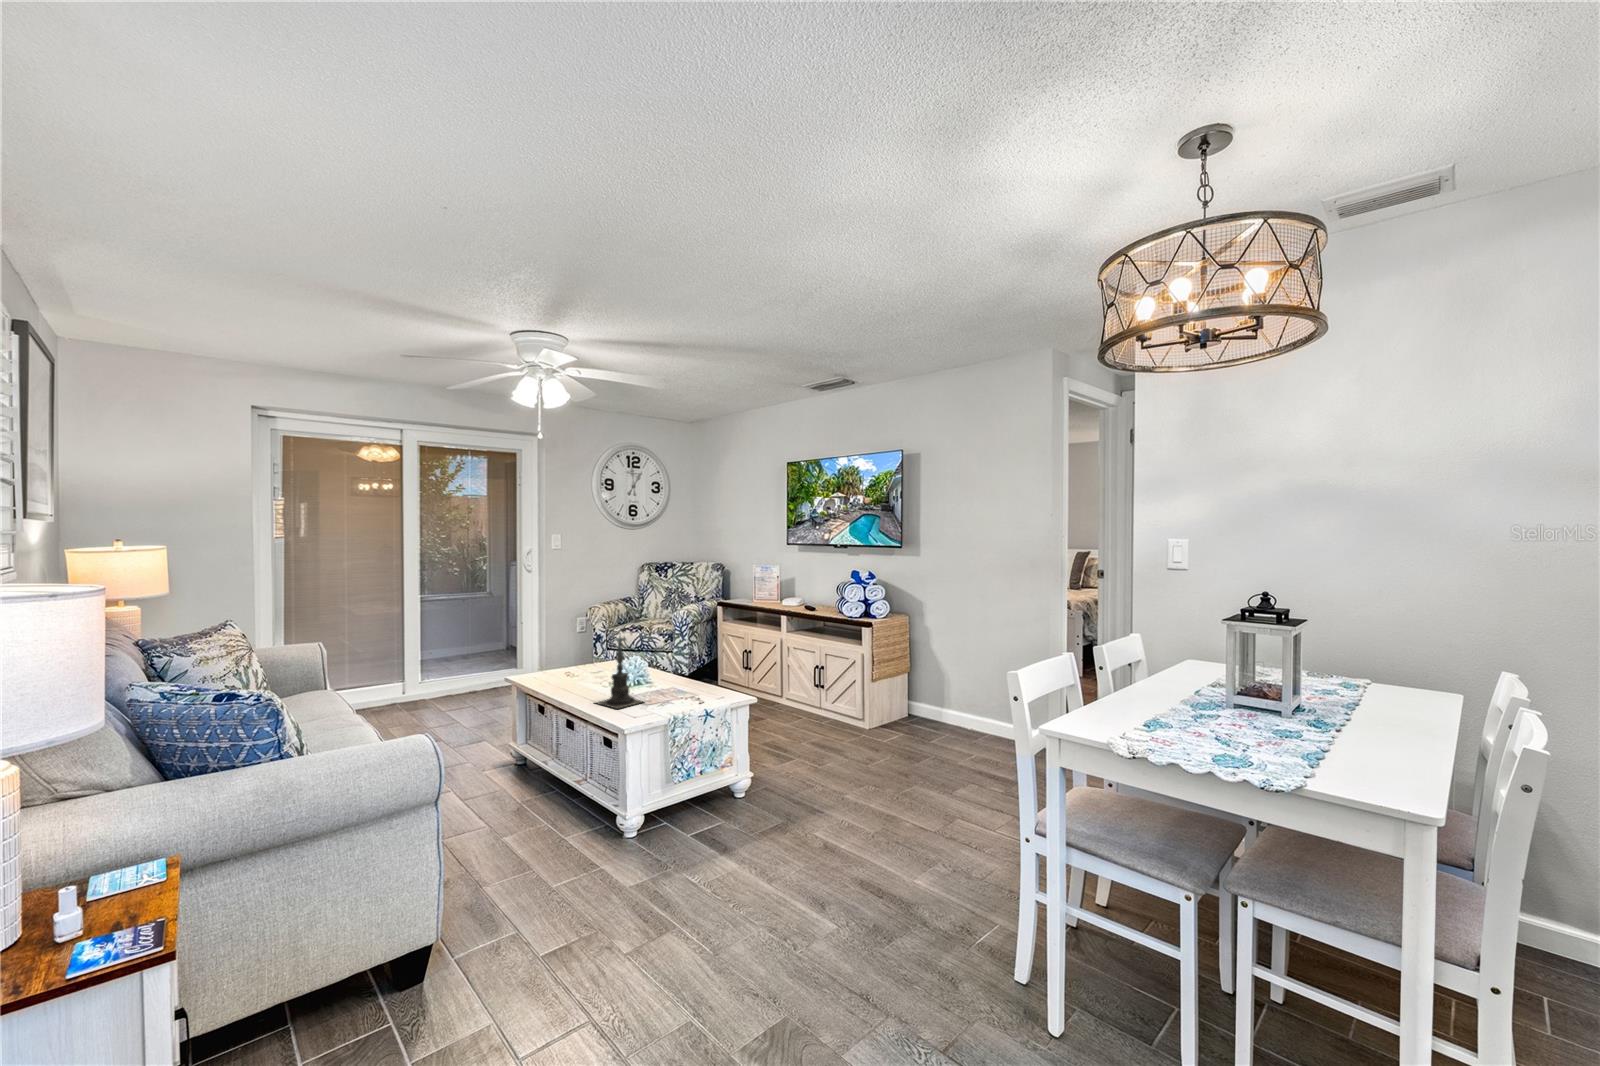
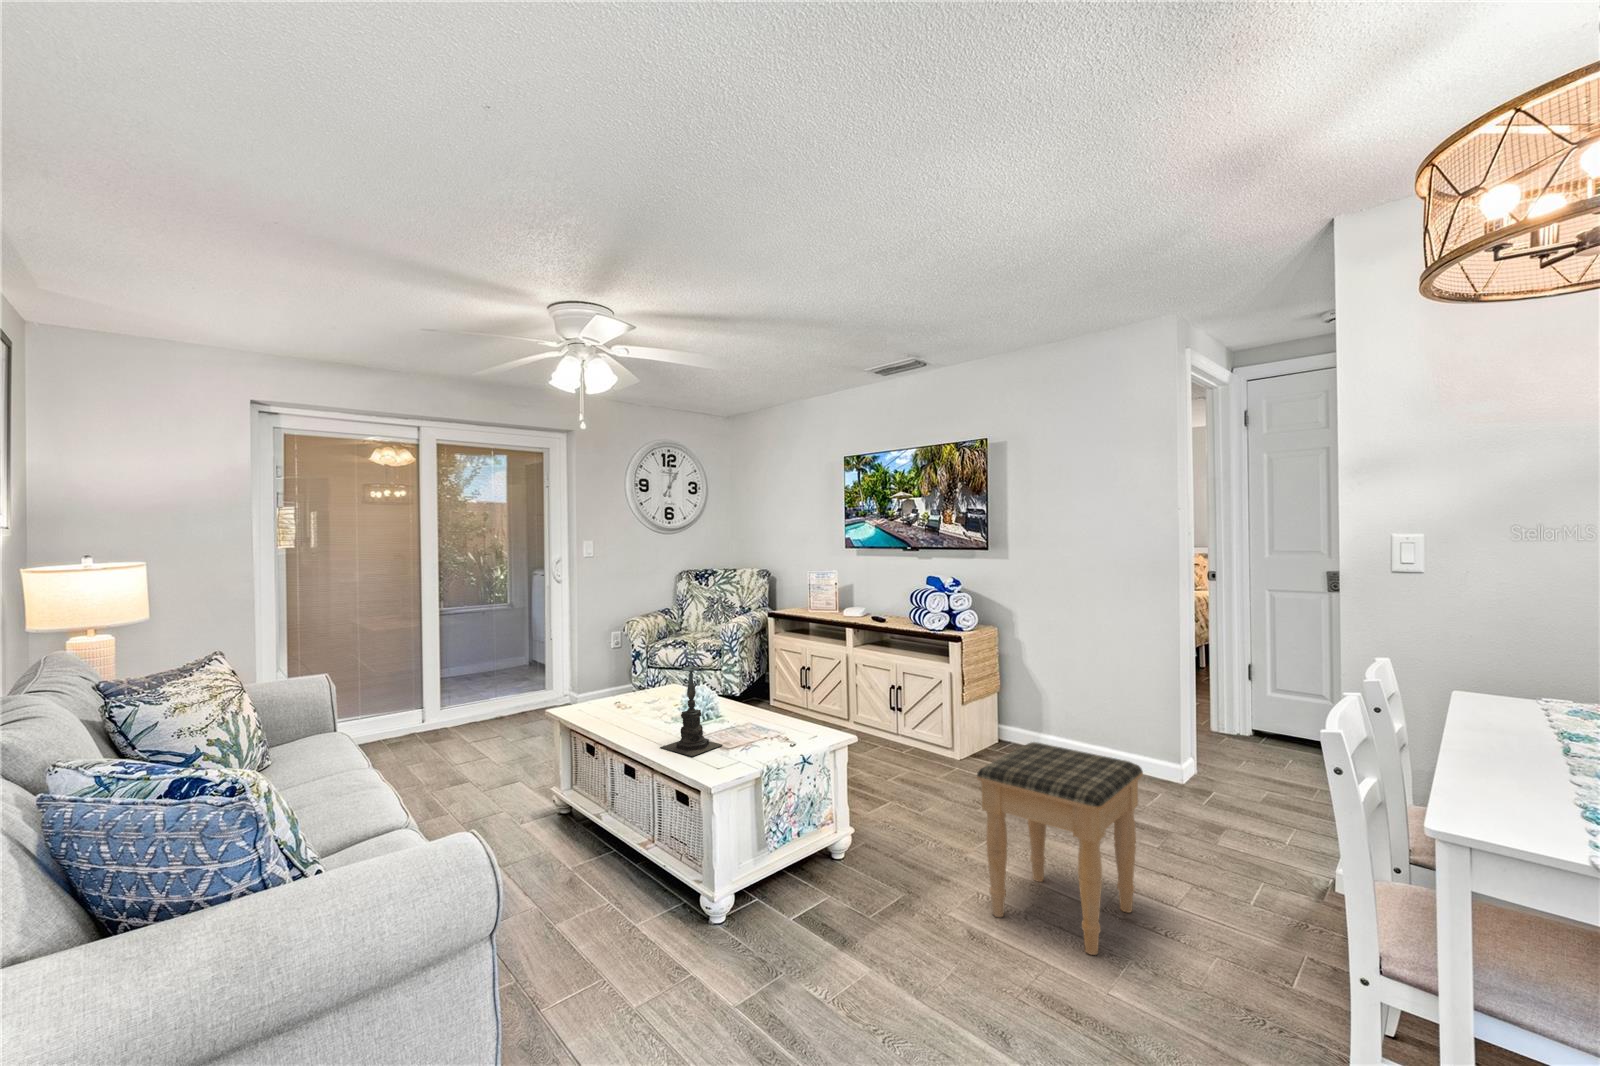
footstool: none [838,701,969,859] -> present [977,742,1143,955]

